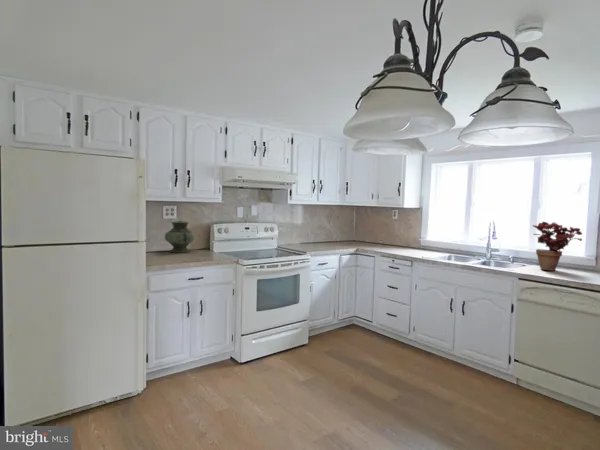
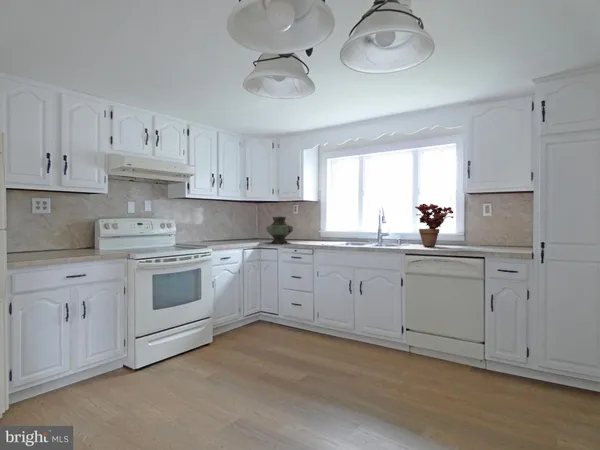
vase: present [165,221,195,253] -> present [267,216,293,243]

